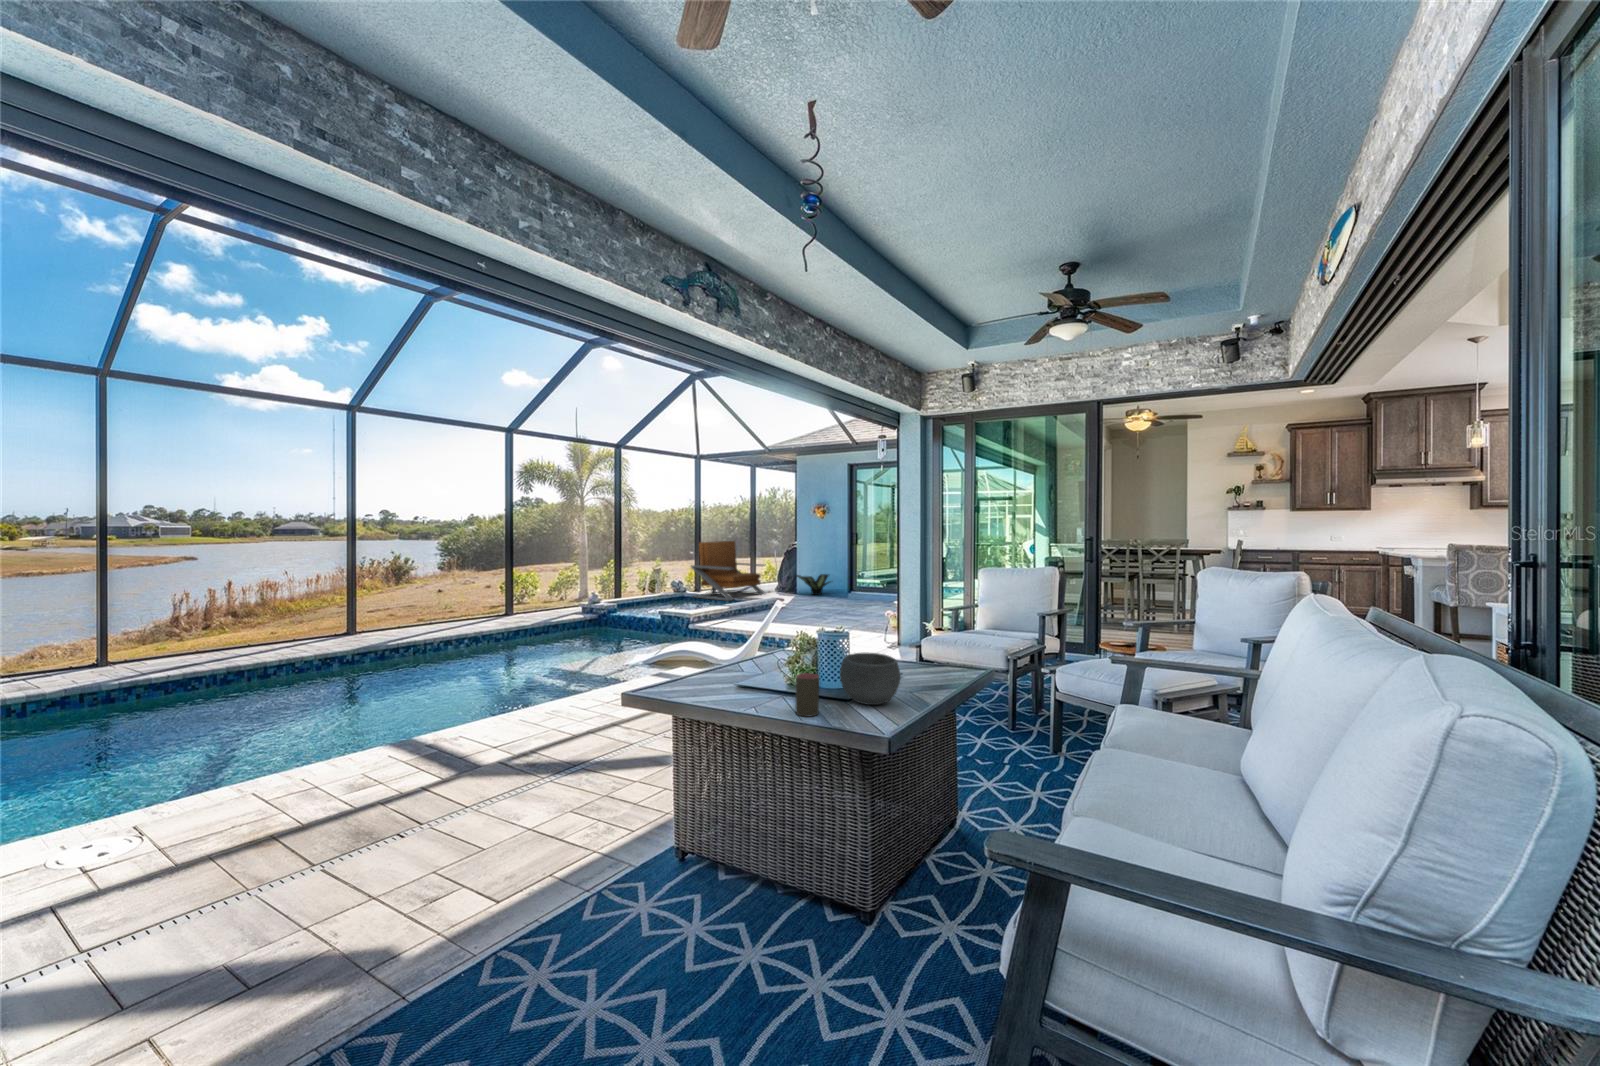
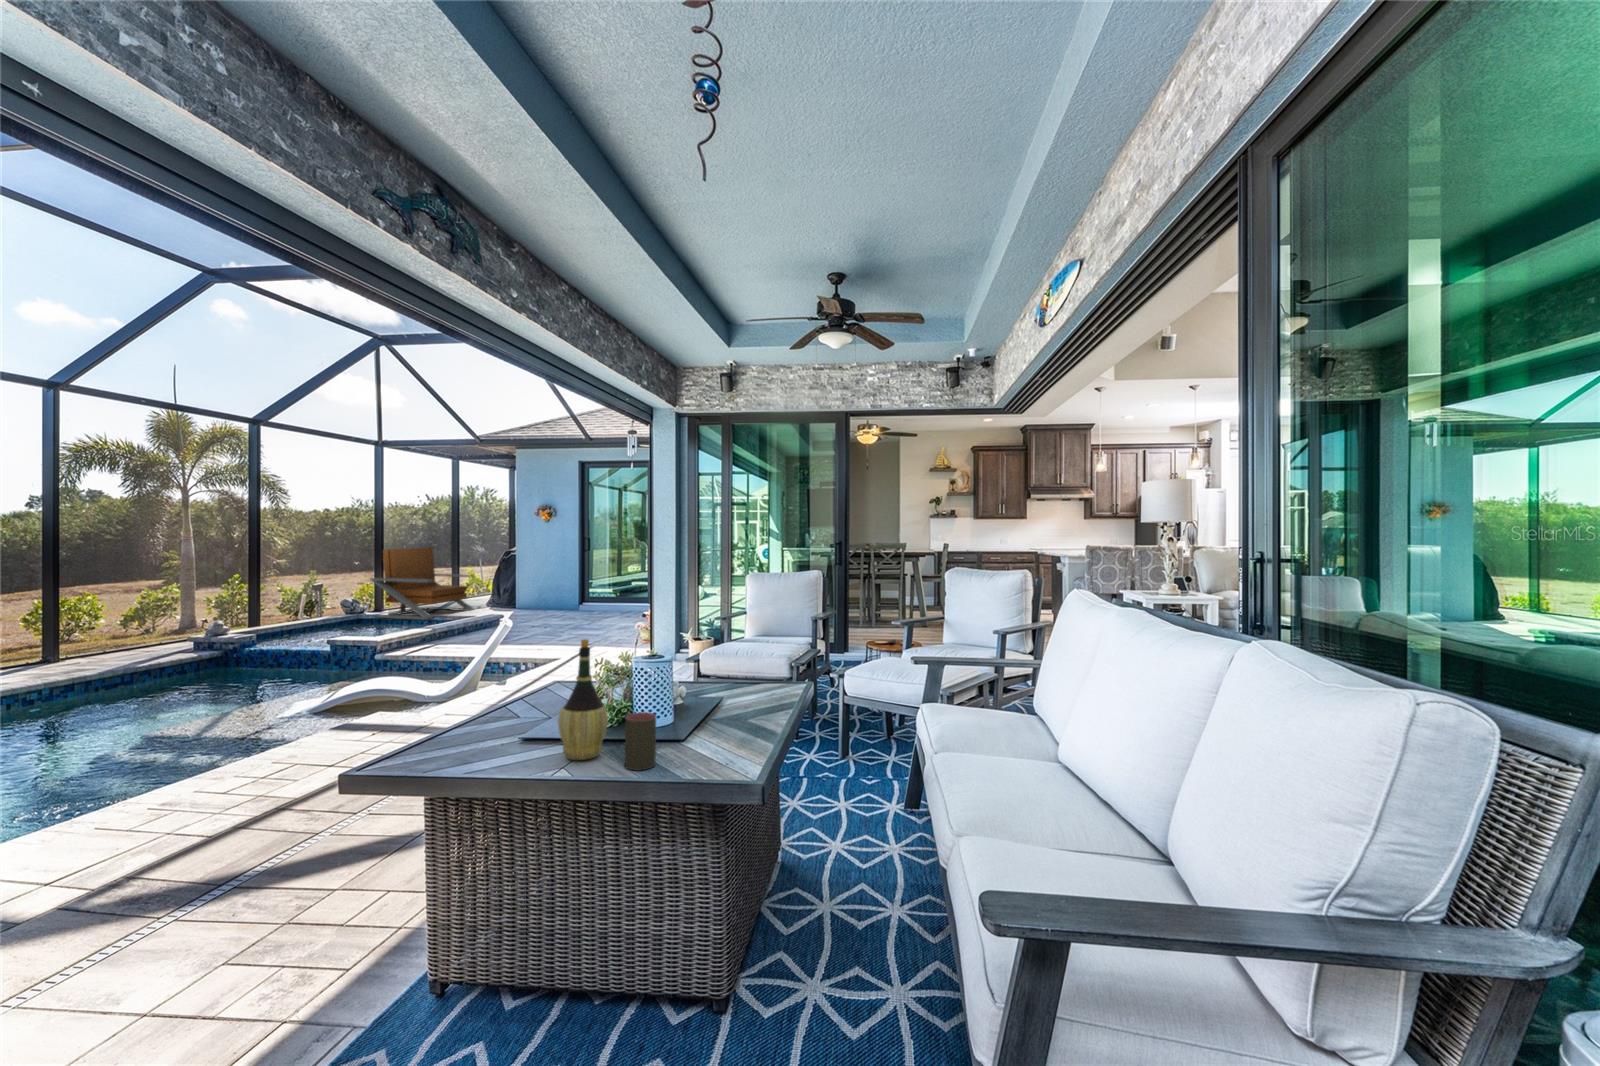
potted plant: present [796,574,831,595] -> none [509,584,563,608]
wine bottle: none [754,615,789,705] -> present [558,639,608,760]
bowl: present [840,653,900,705] -> none [671,677,745,742]

